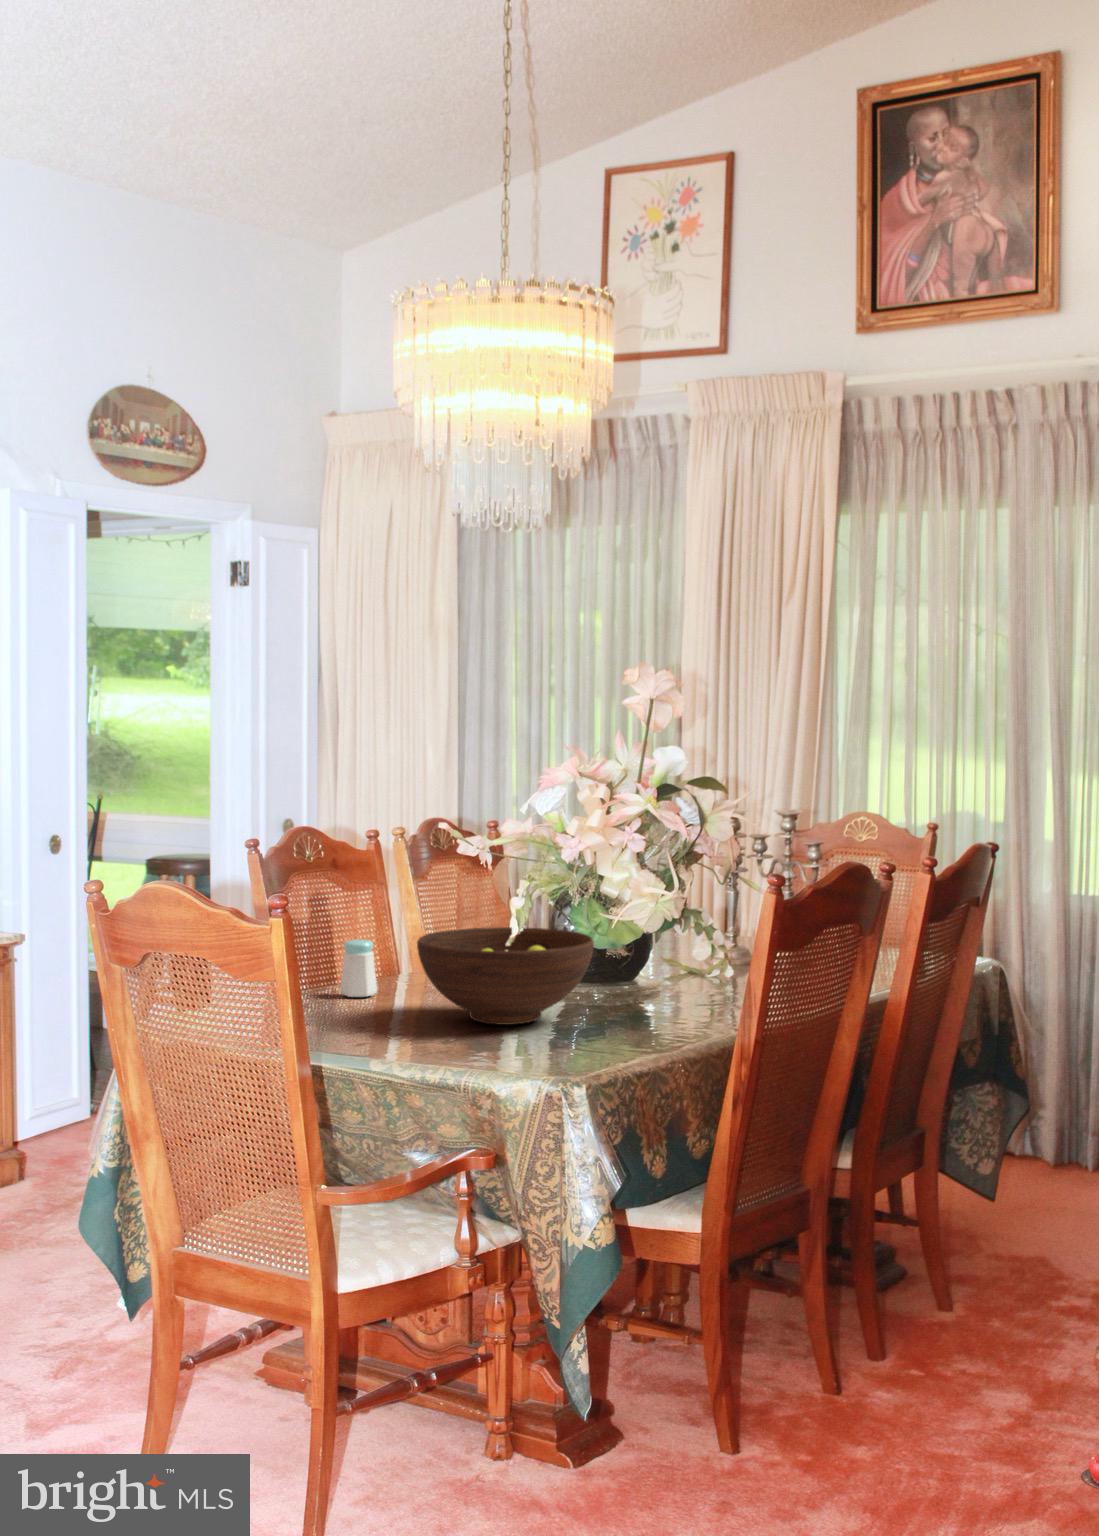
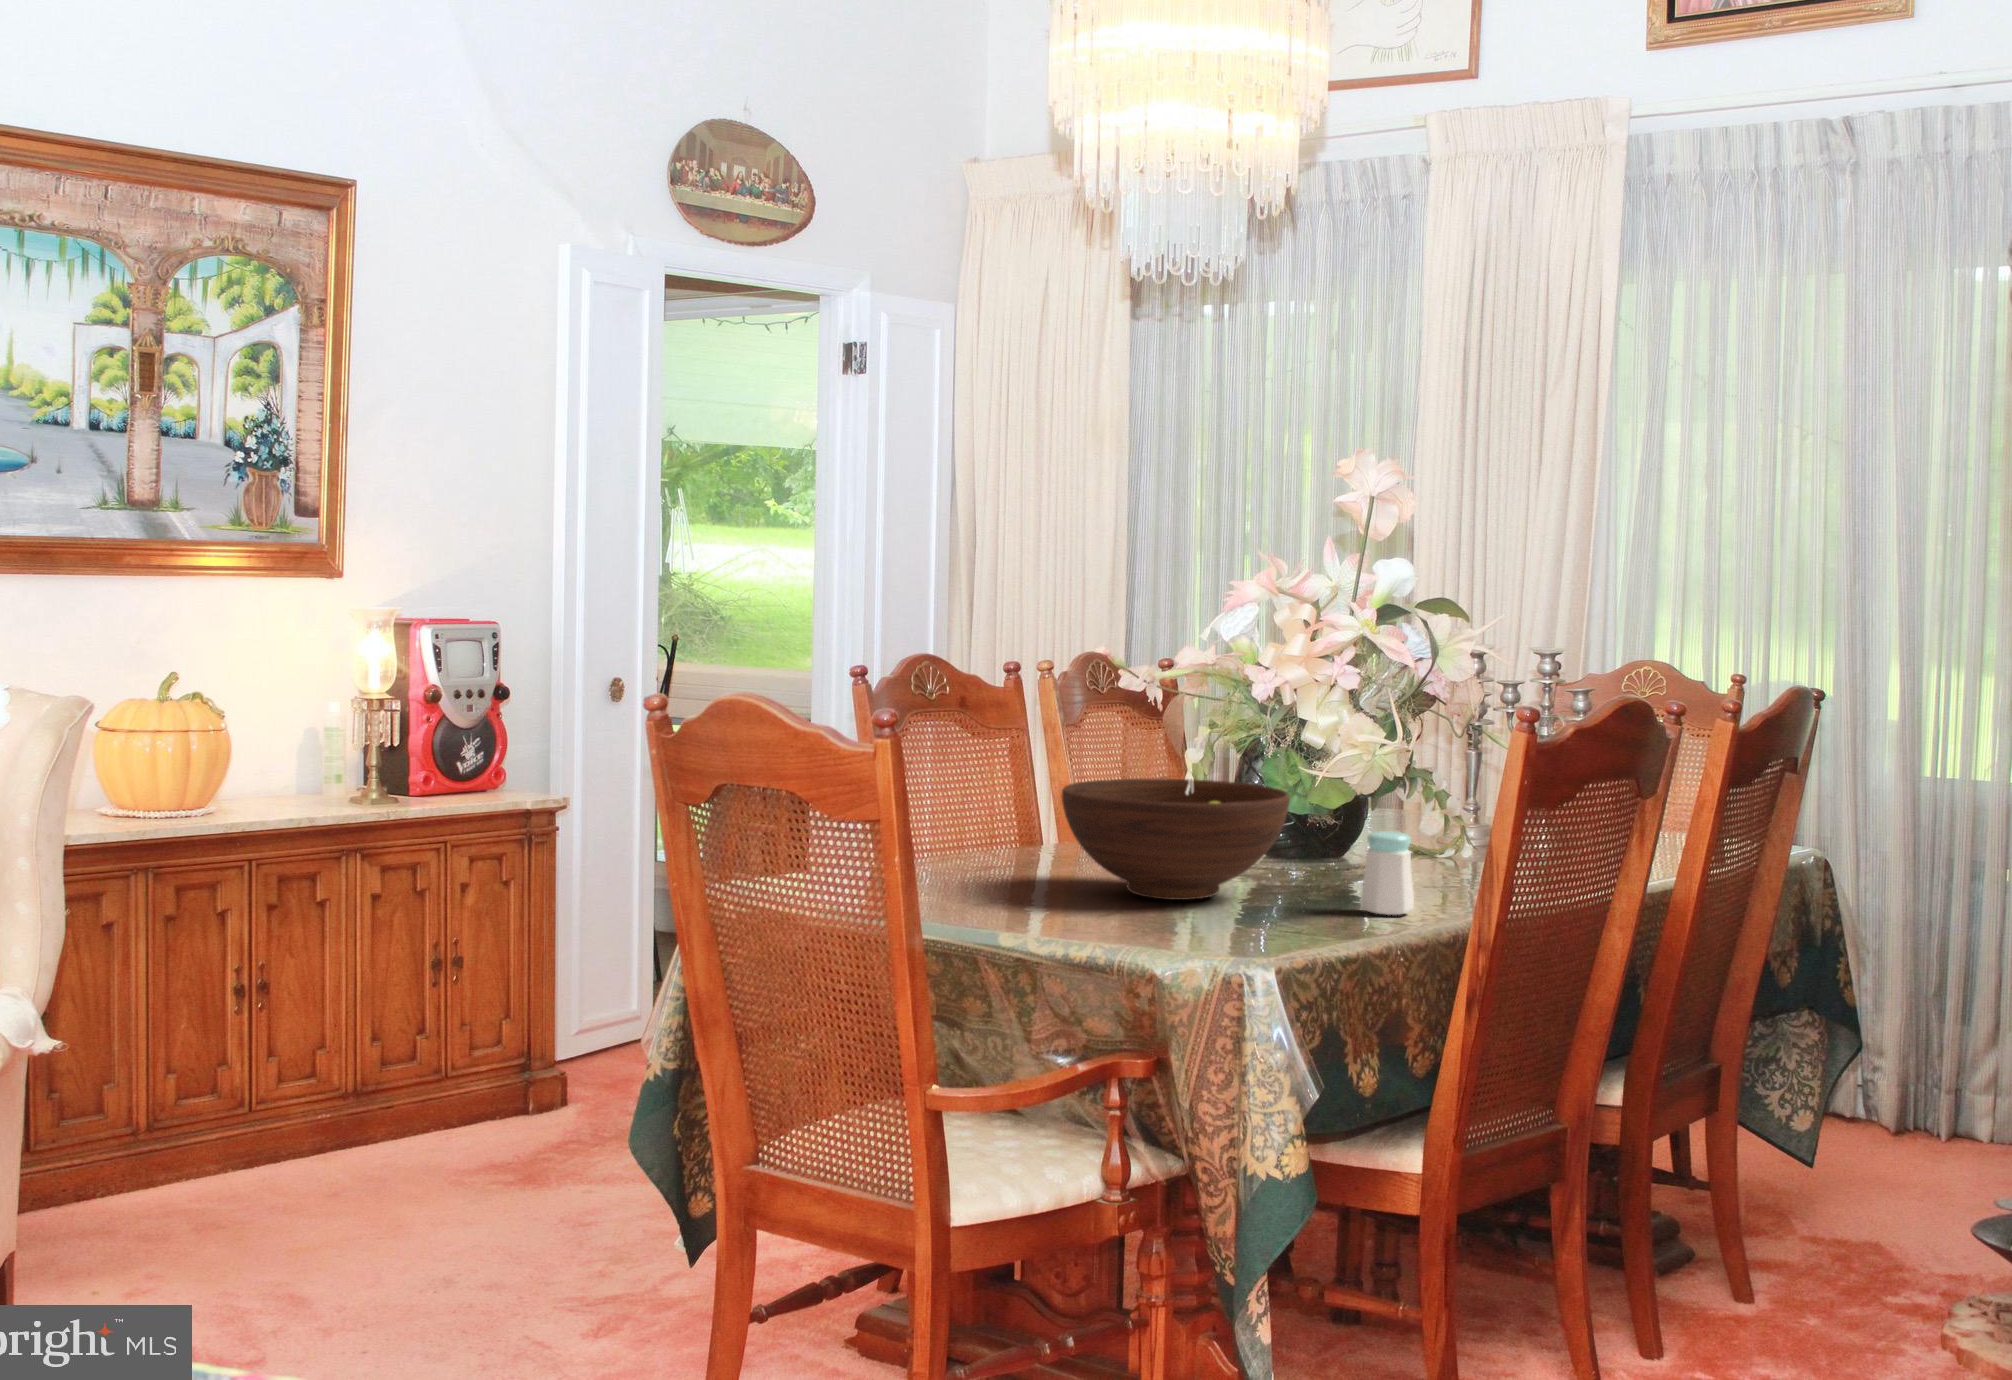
salt shaker: present [340,939,377,997] -> present [1361,831,1414,915]

